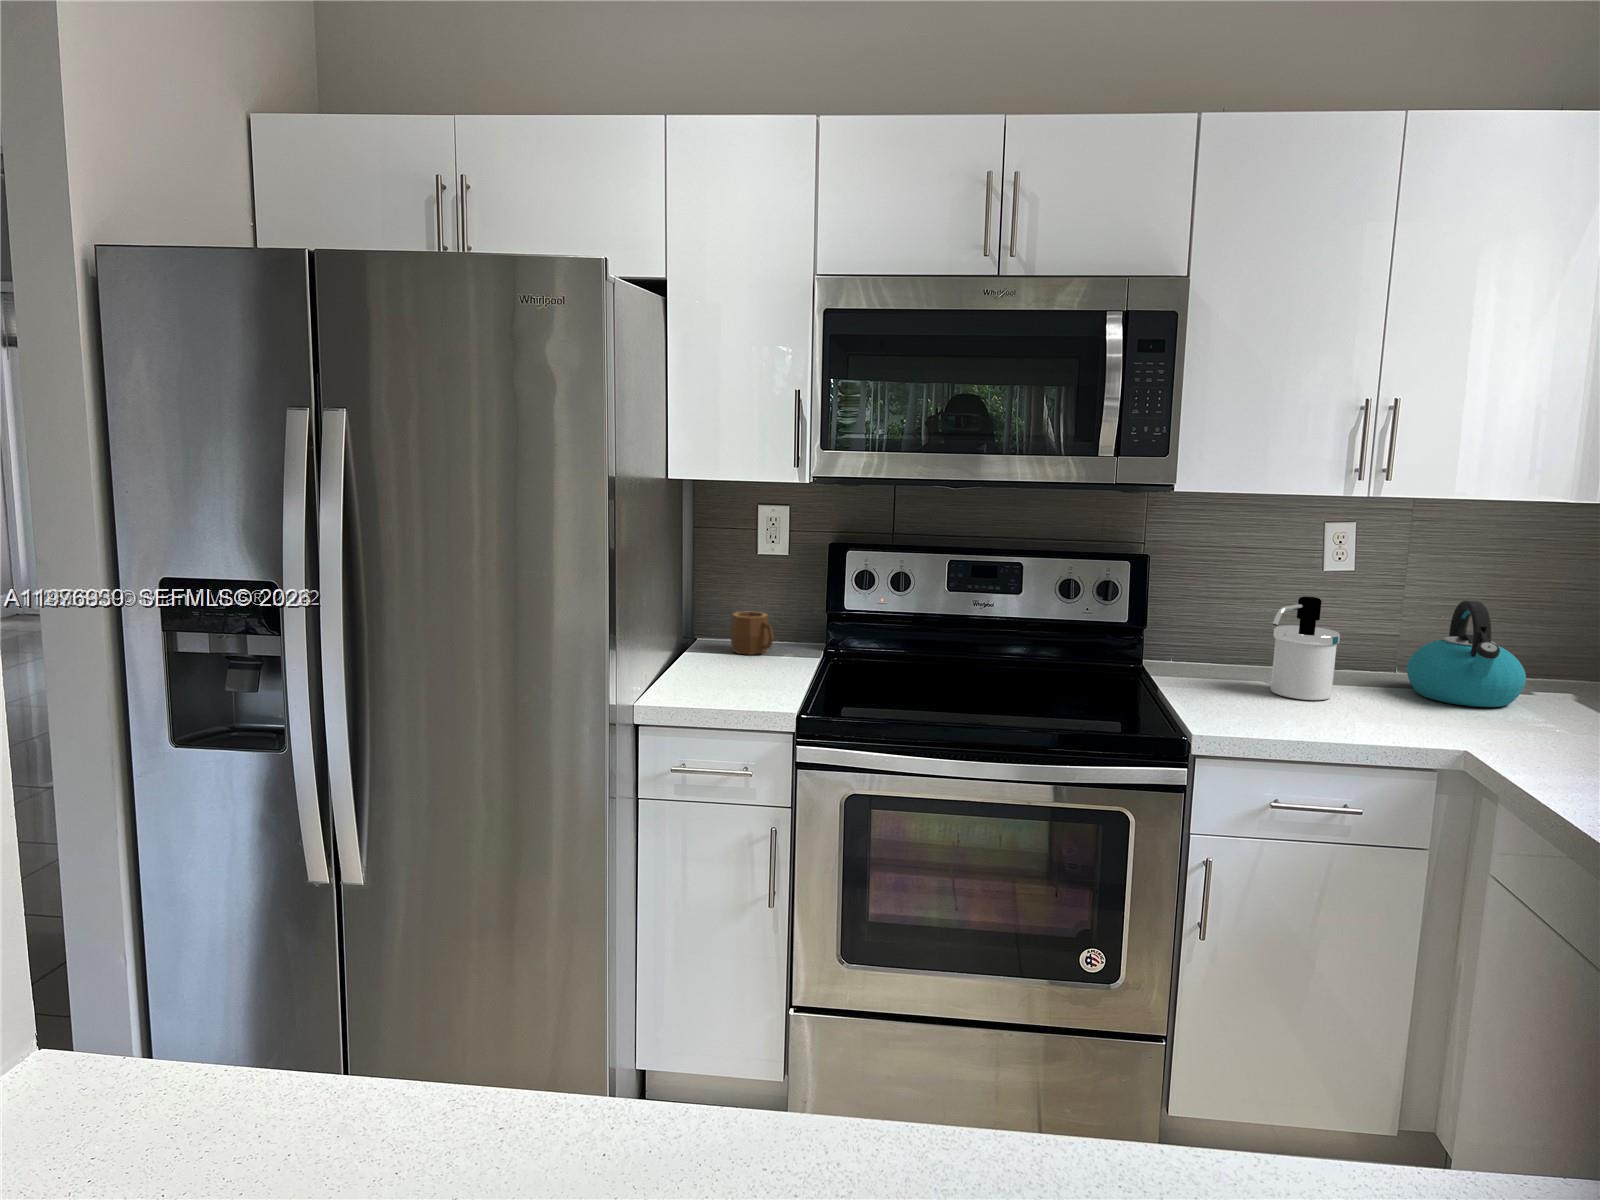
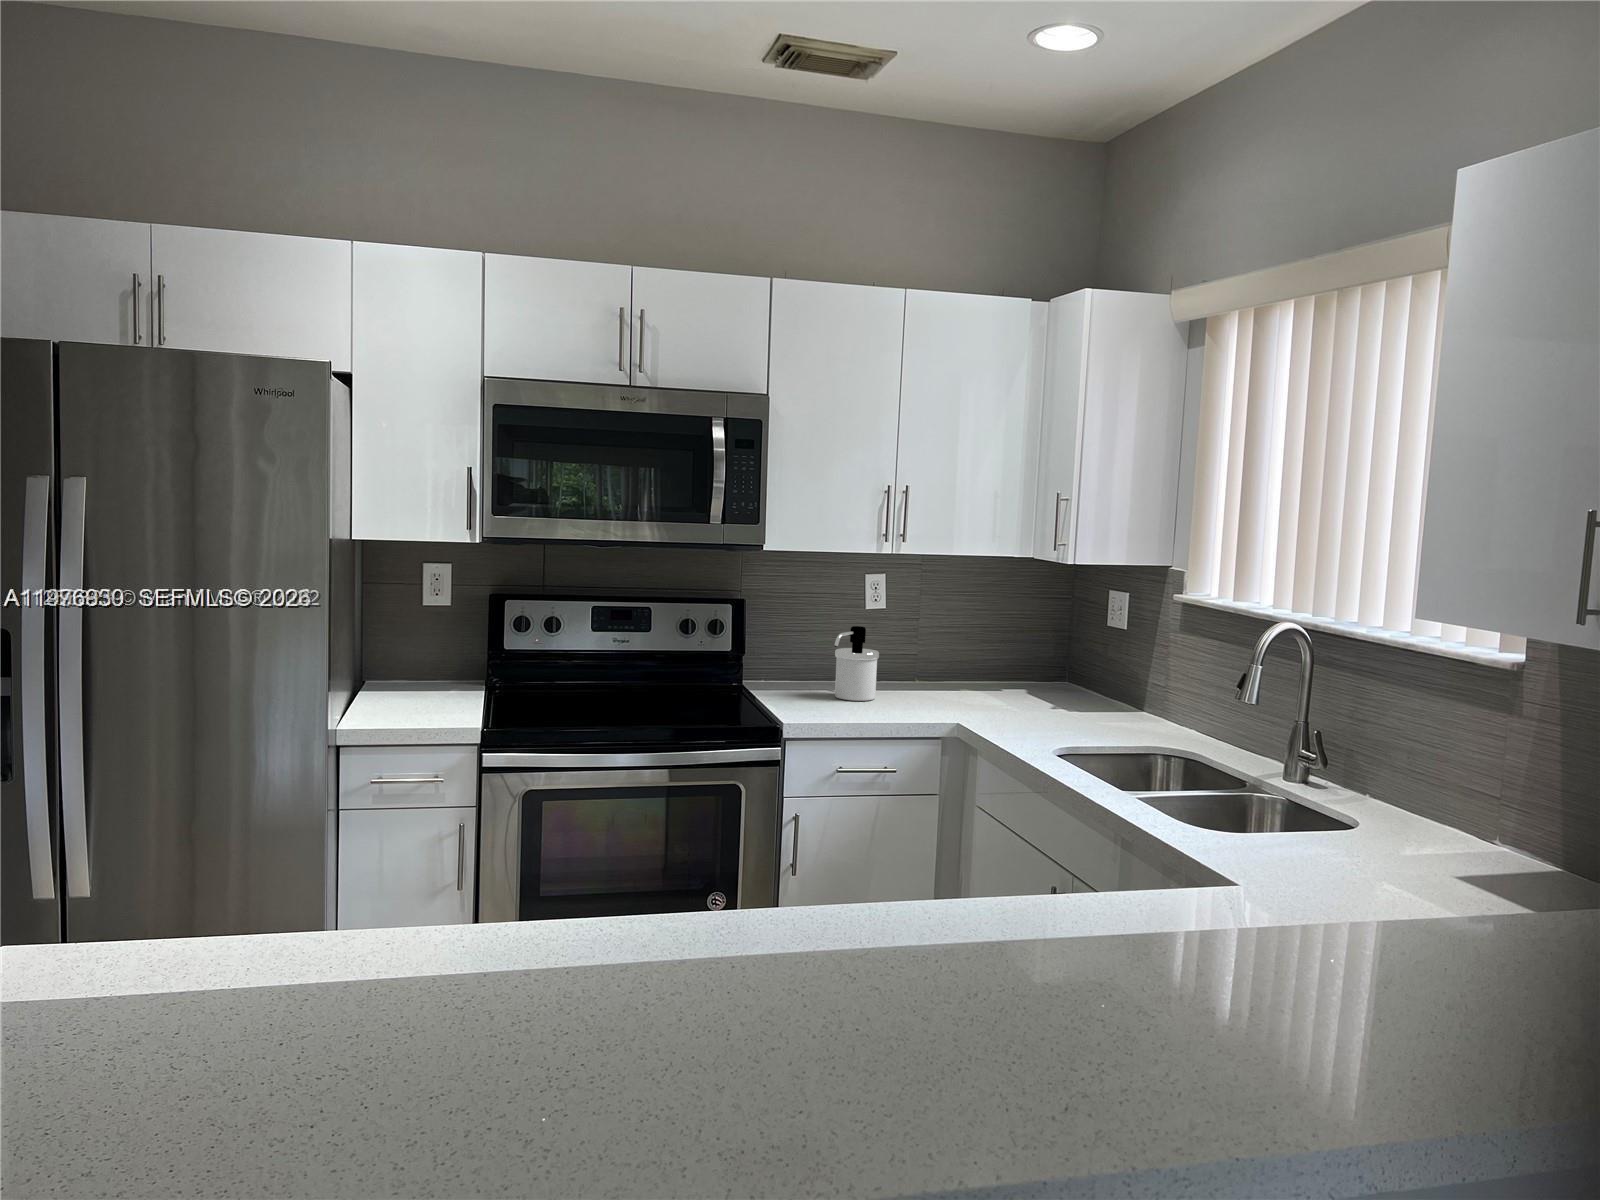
kettle: present [1407,601,1526,707] -> none [924,626,996,699]
mug: present [730,612,774,655] -> none [402,655,444,692]

